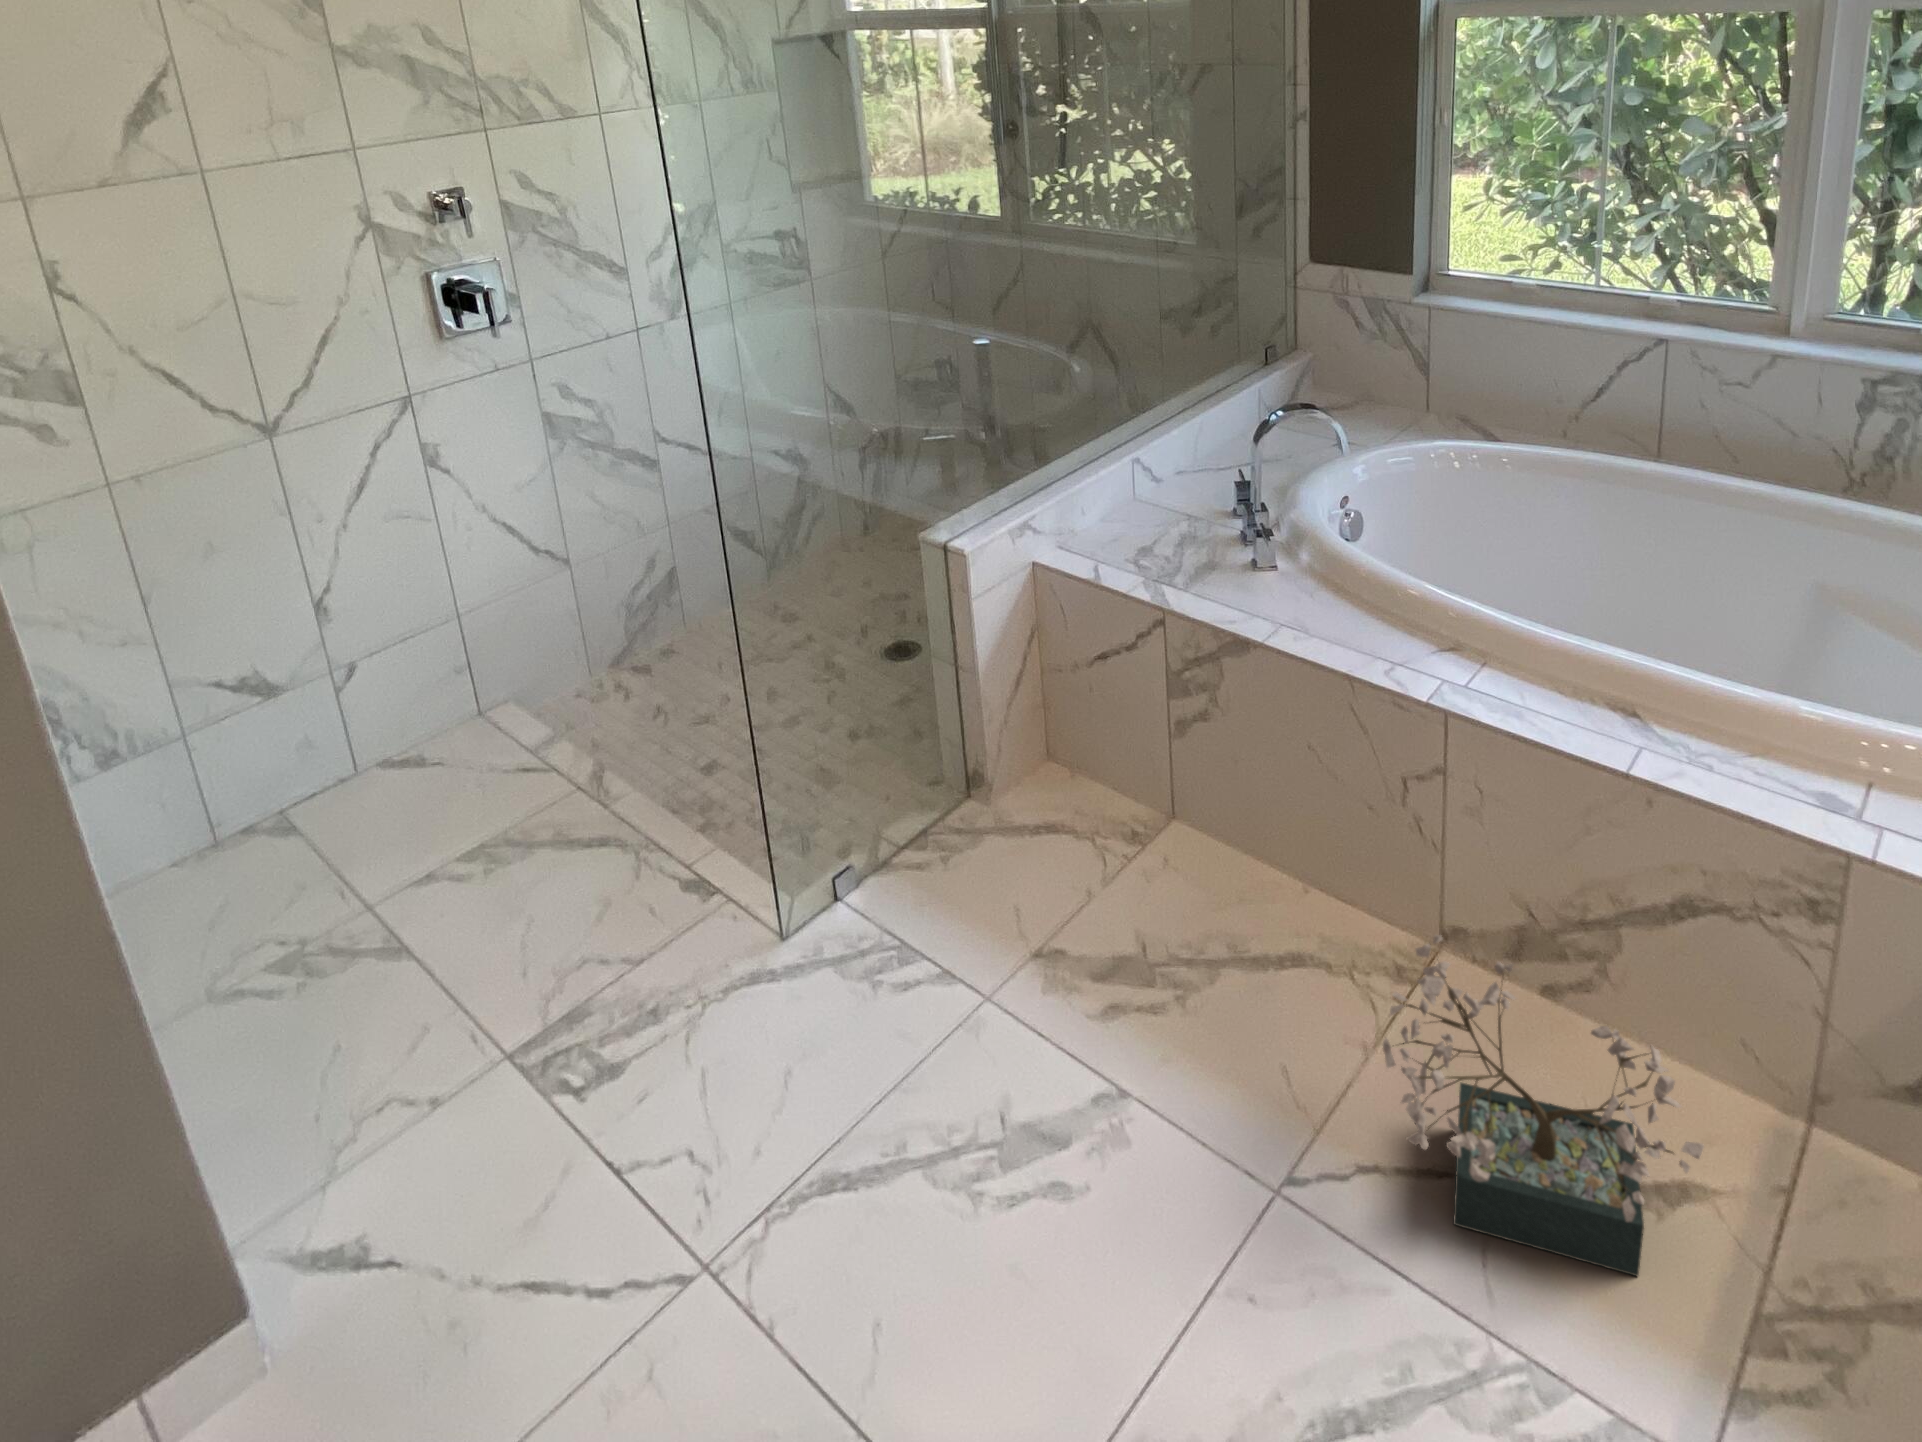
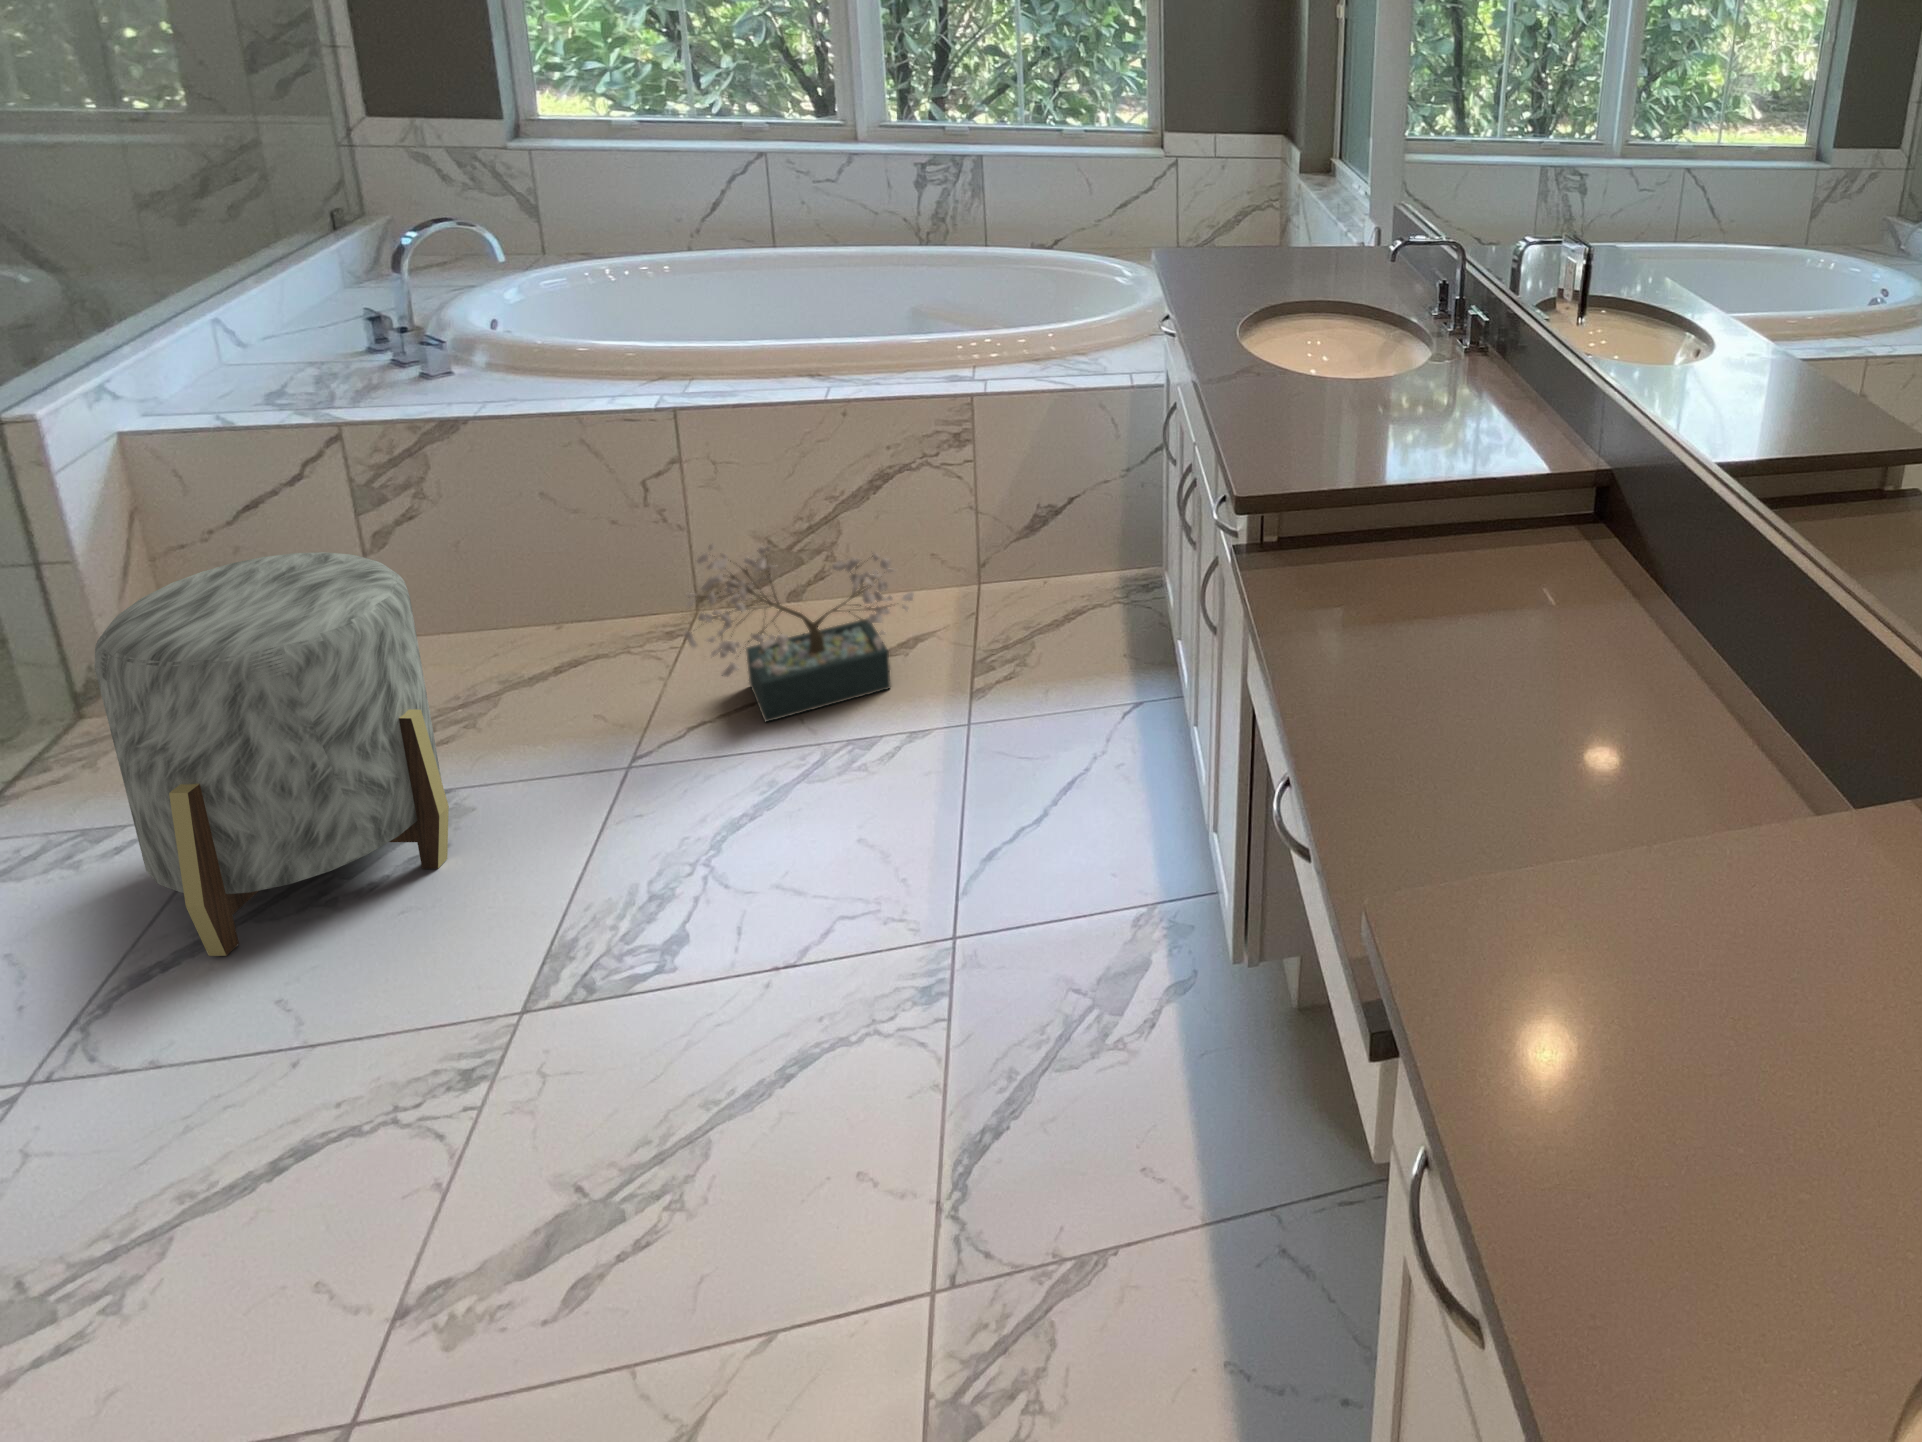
stool: none [846,789,1107,1227] -> present [94,552,449,956]

